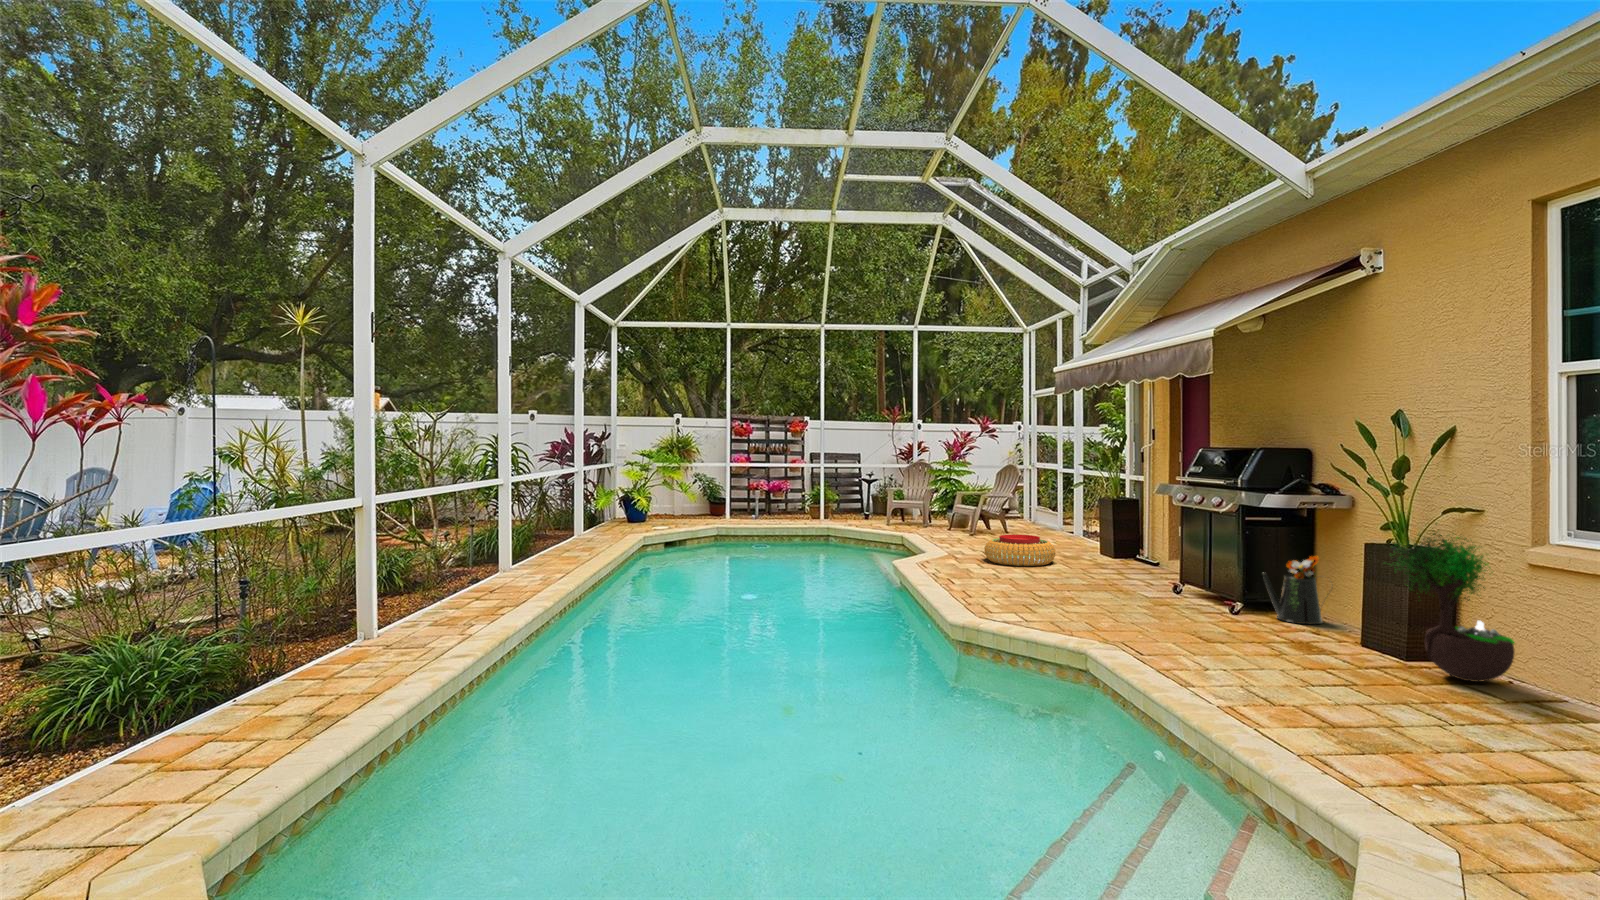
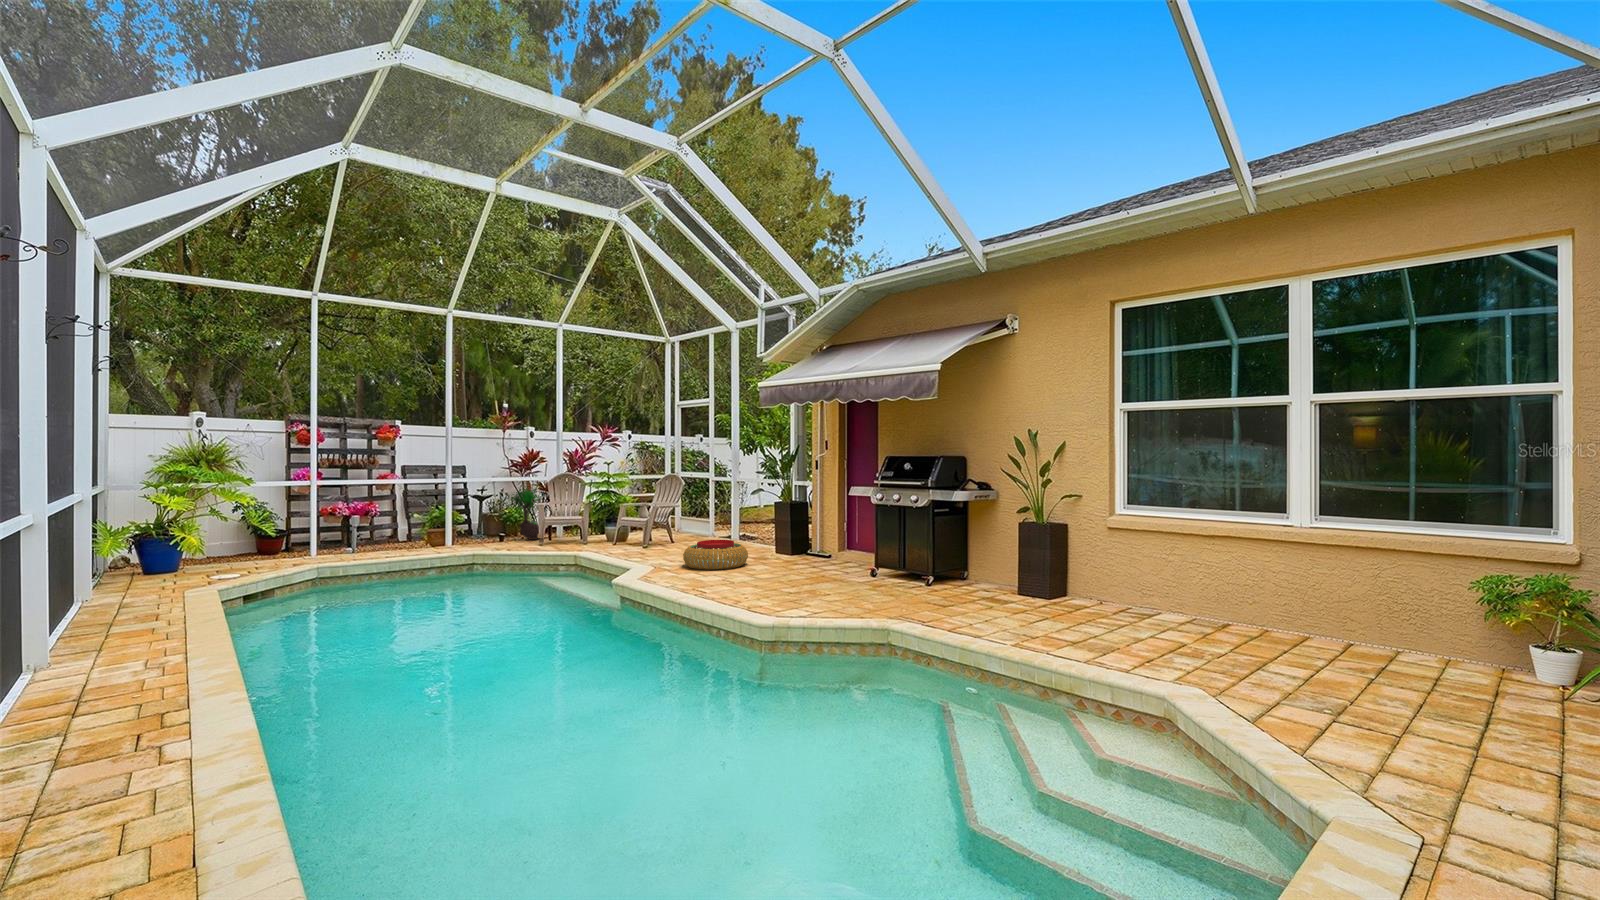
potted tree: present [1385,533,1515,682] -> present [511,489,538,540]
watering can: present [1263,556,1323,624] -> none [946,534,988,586]

